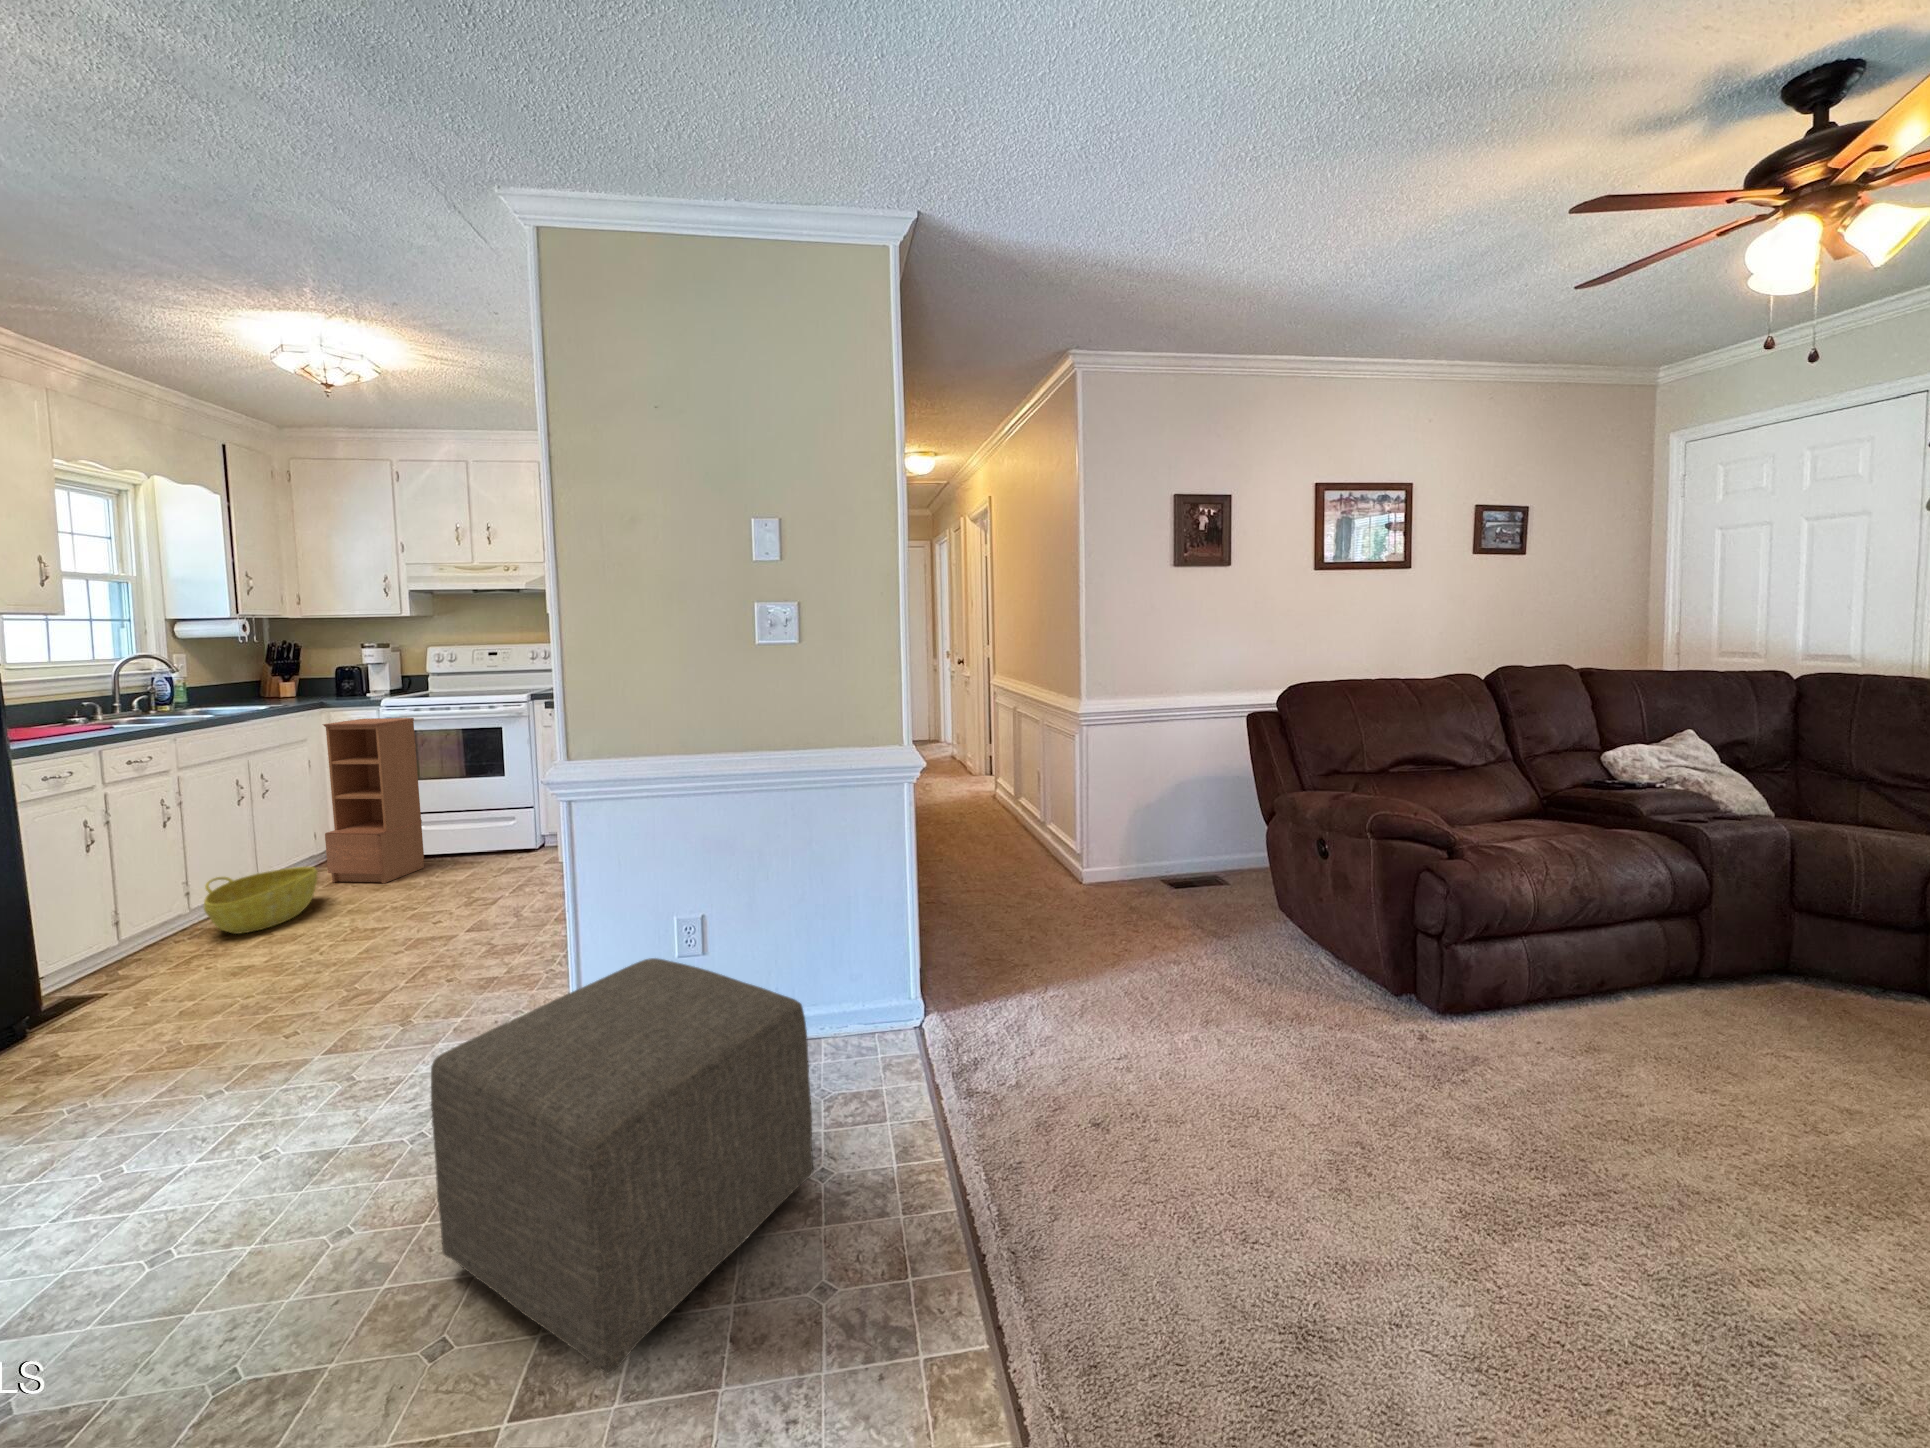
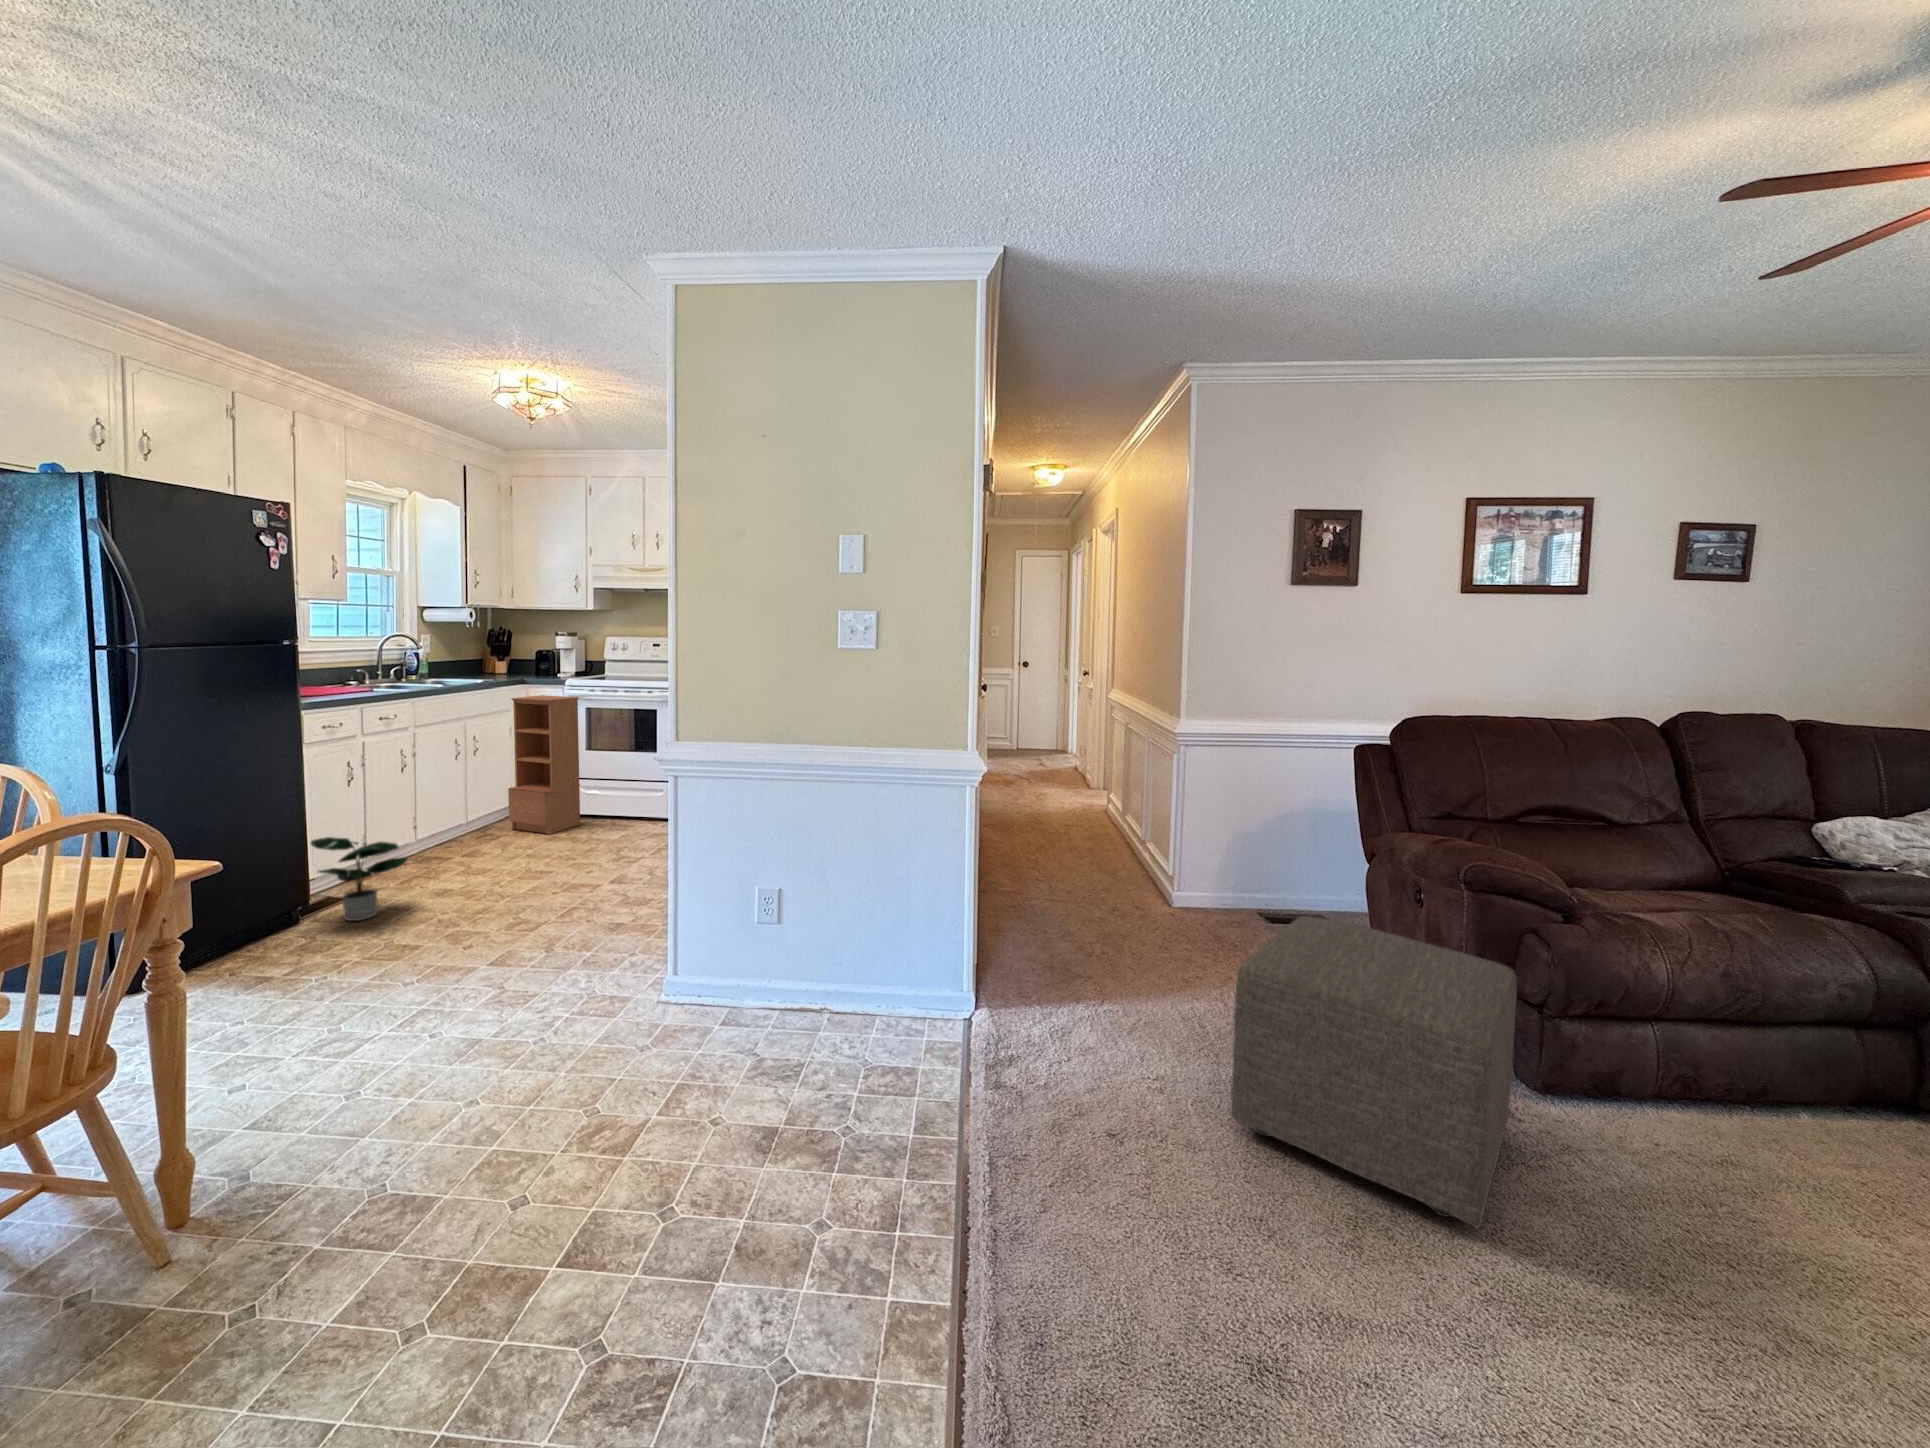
basket: present [204,867,318,934] -> none [419,814,500,863]
potted plant: none [38,917,194,1026] -> present [311,837,407,921]
ottoman: present [431,958,813,1374] -> present [1231,916,1517,1228]

